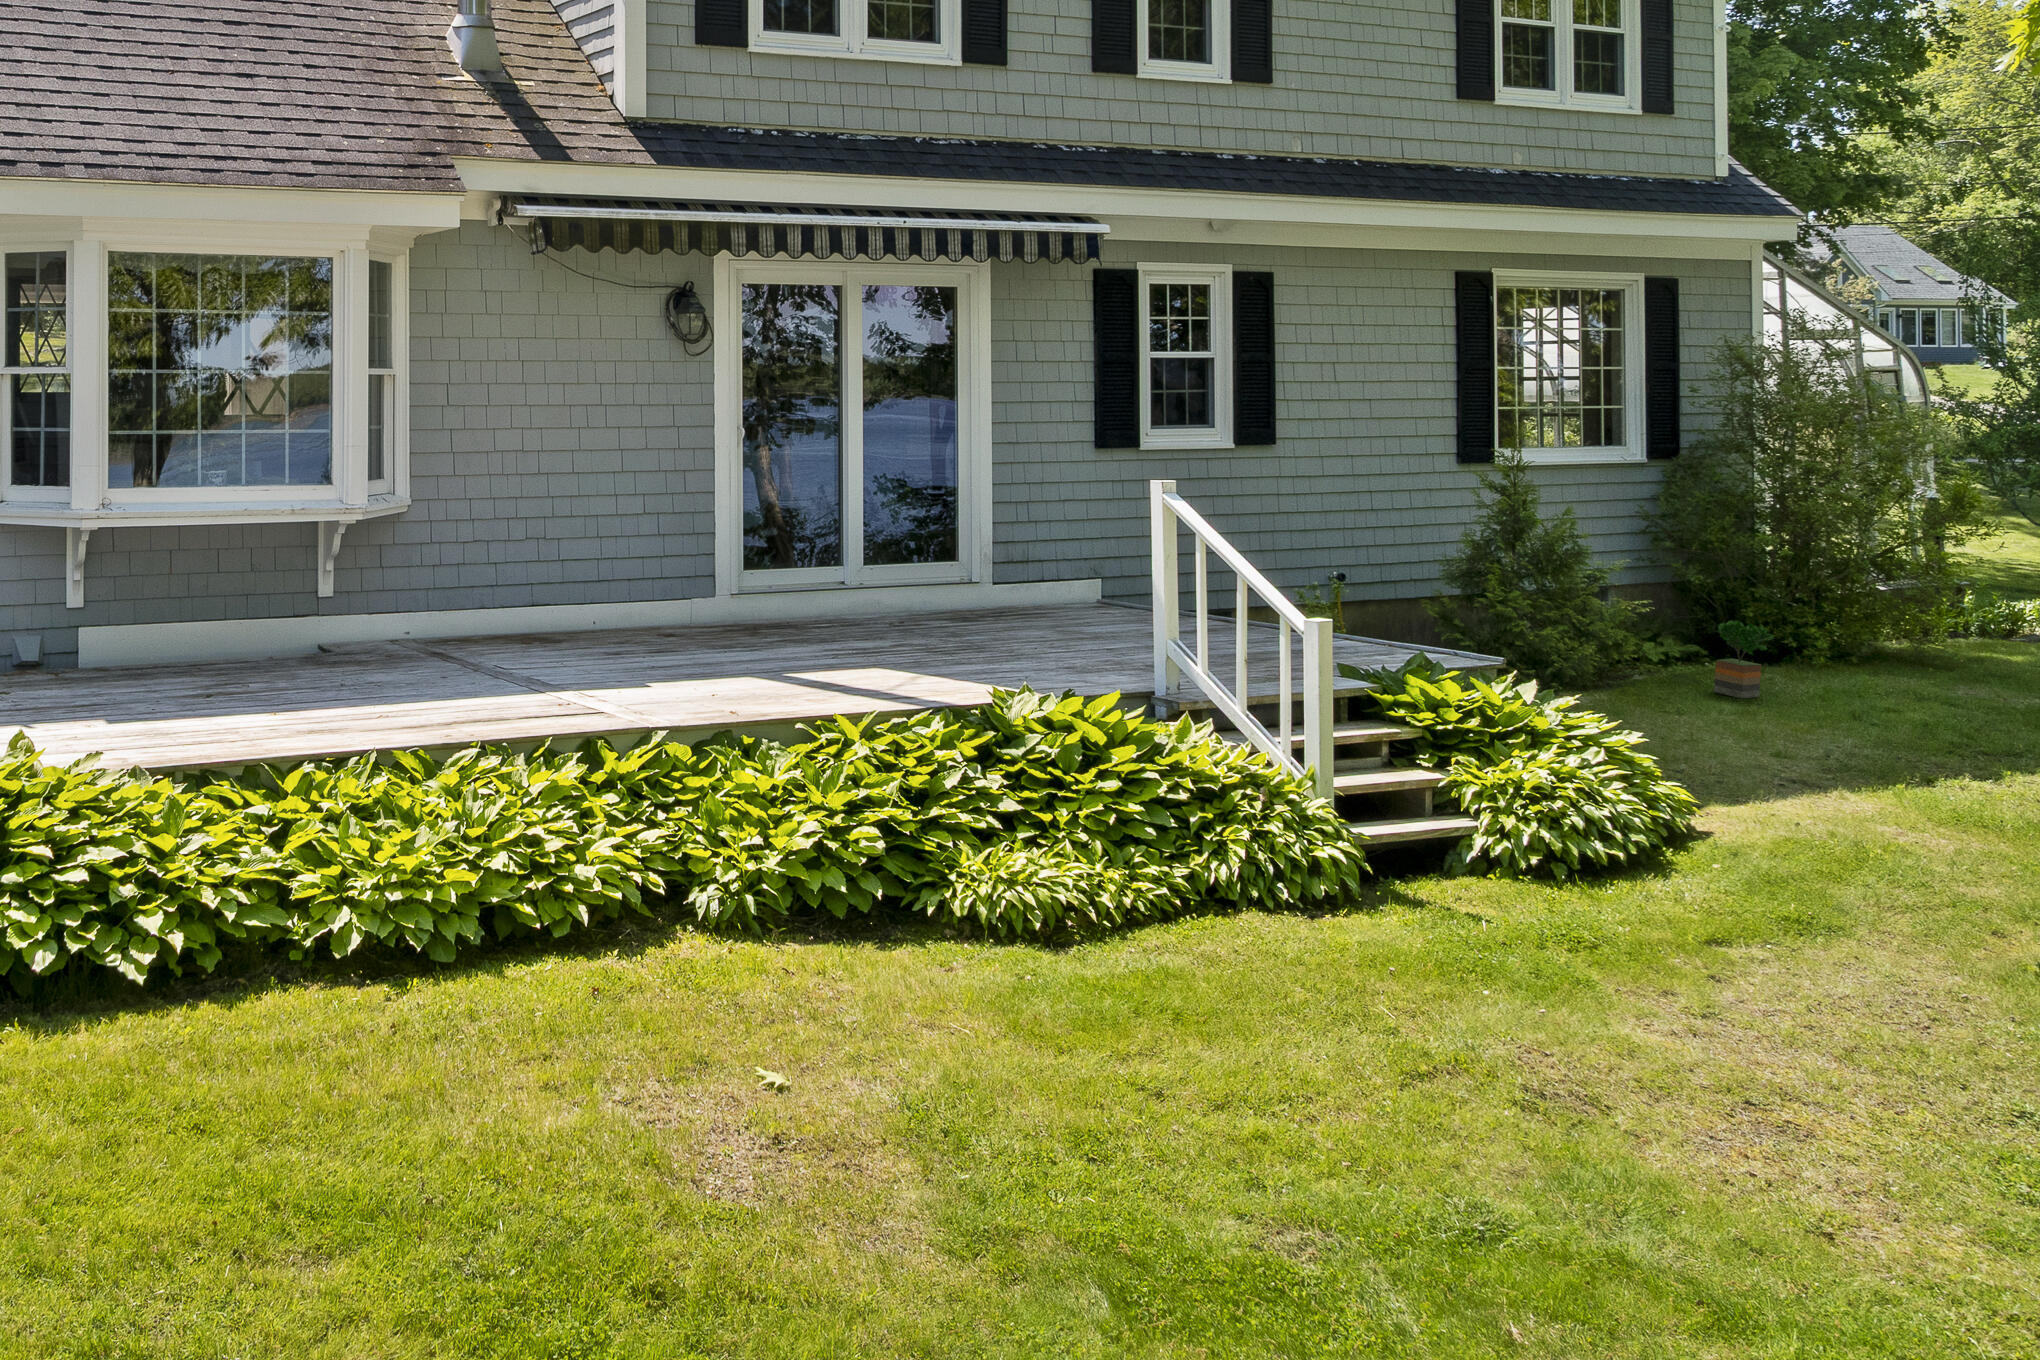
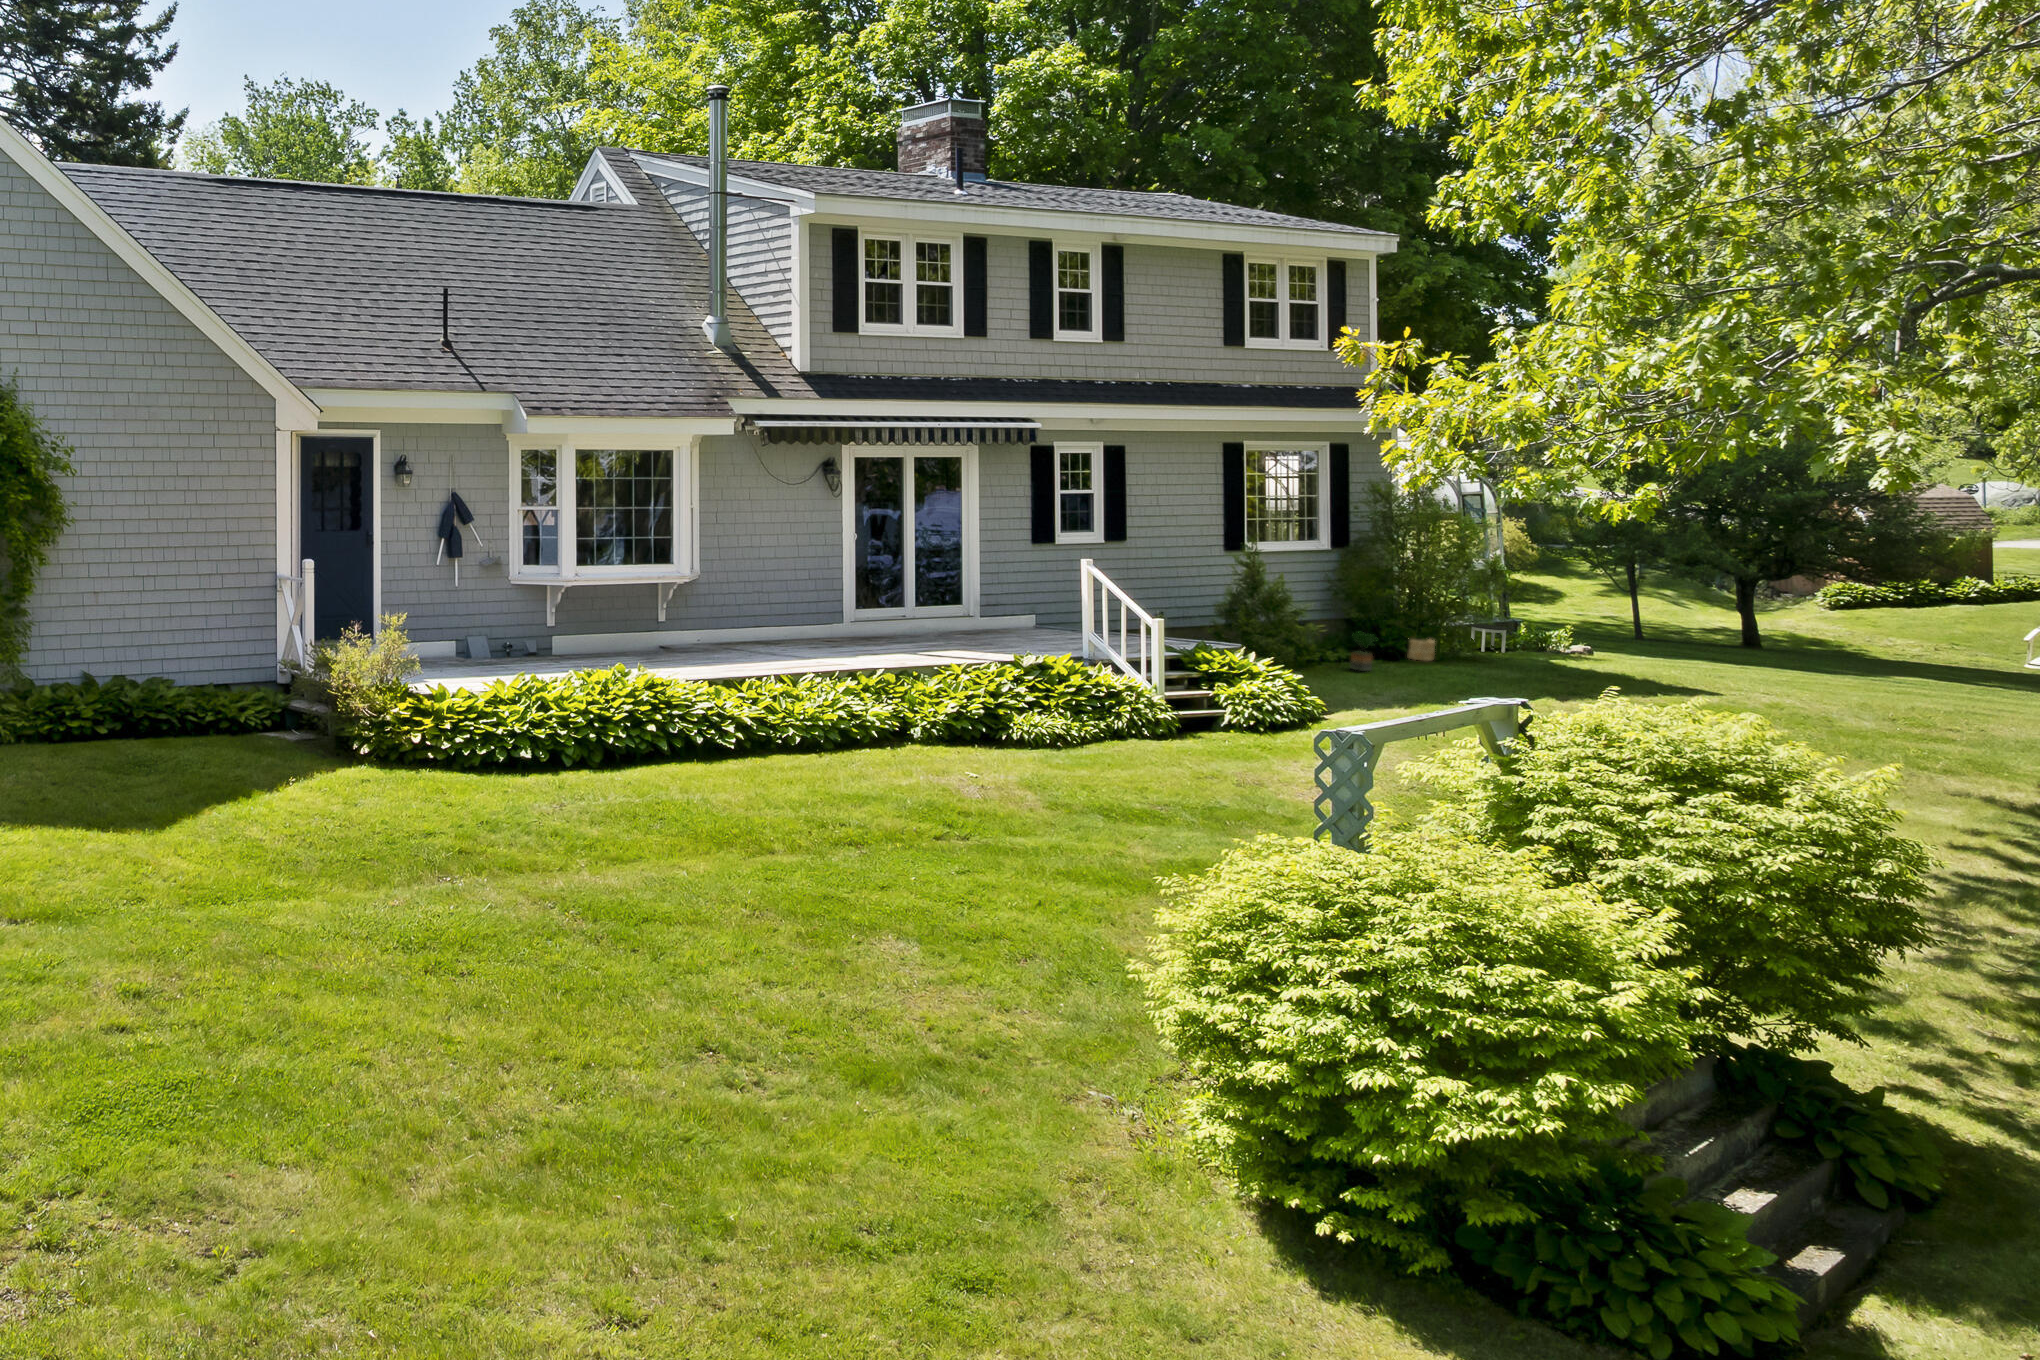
round table: none [1926,599,2004,654] -> present [1471,624,1507,653]
wooden bucket: none [1815,628,1875,673] -> present [1408,640,1435,661]

